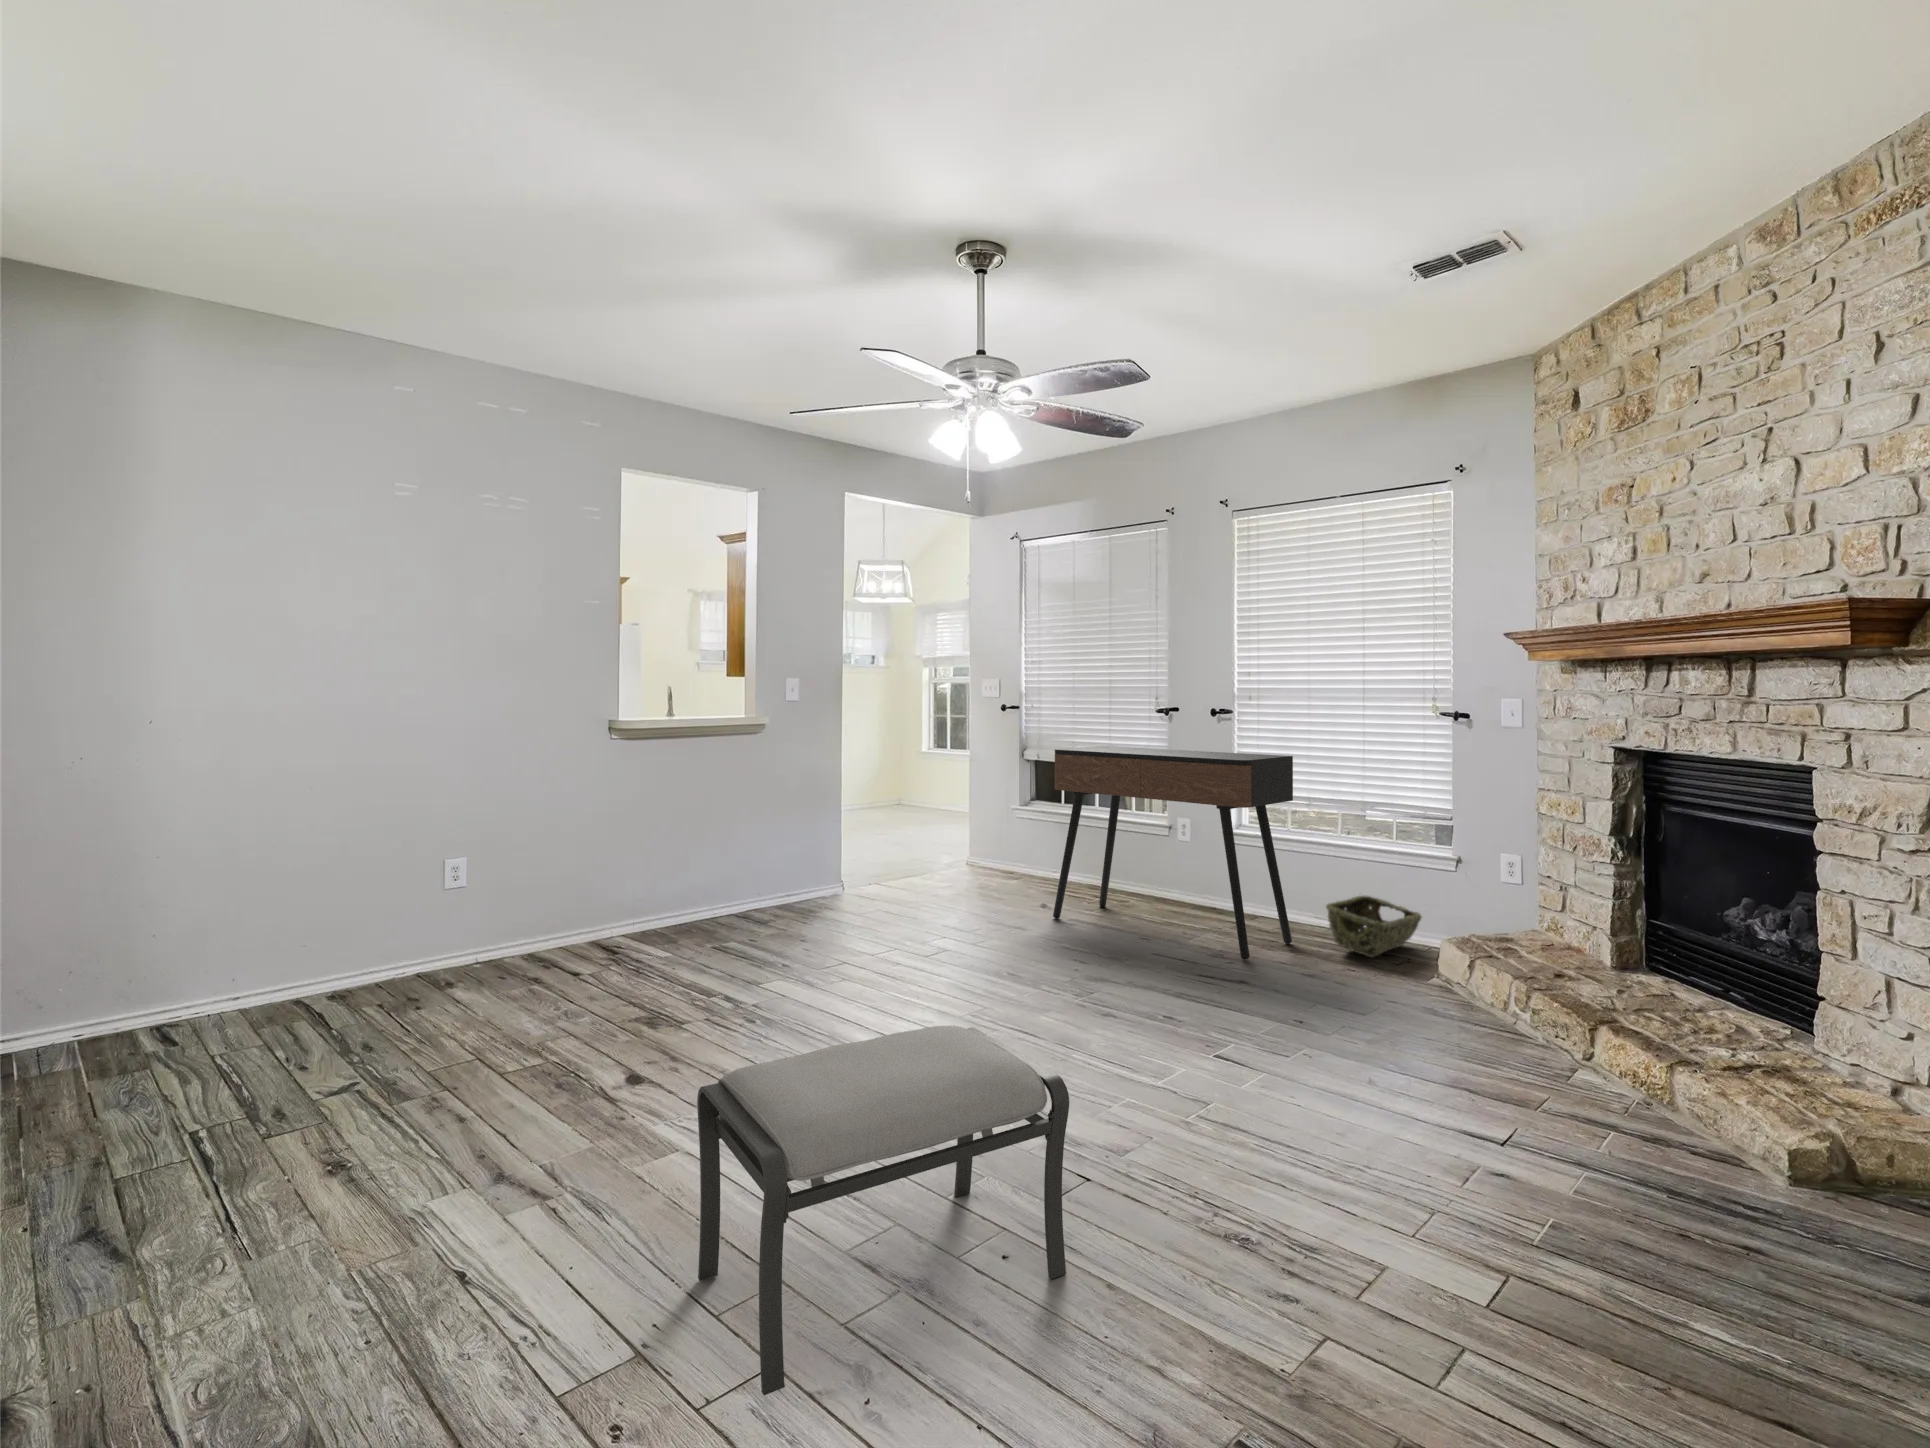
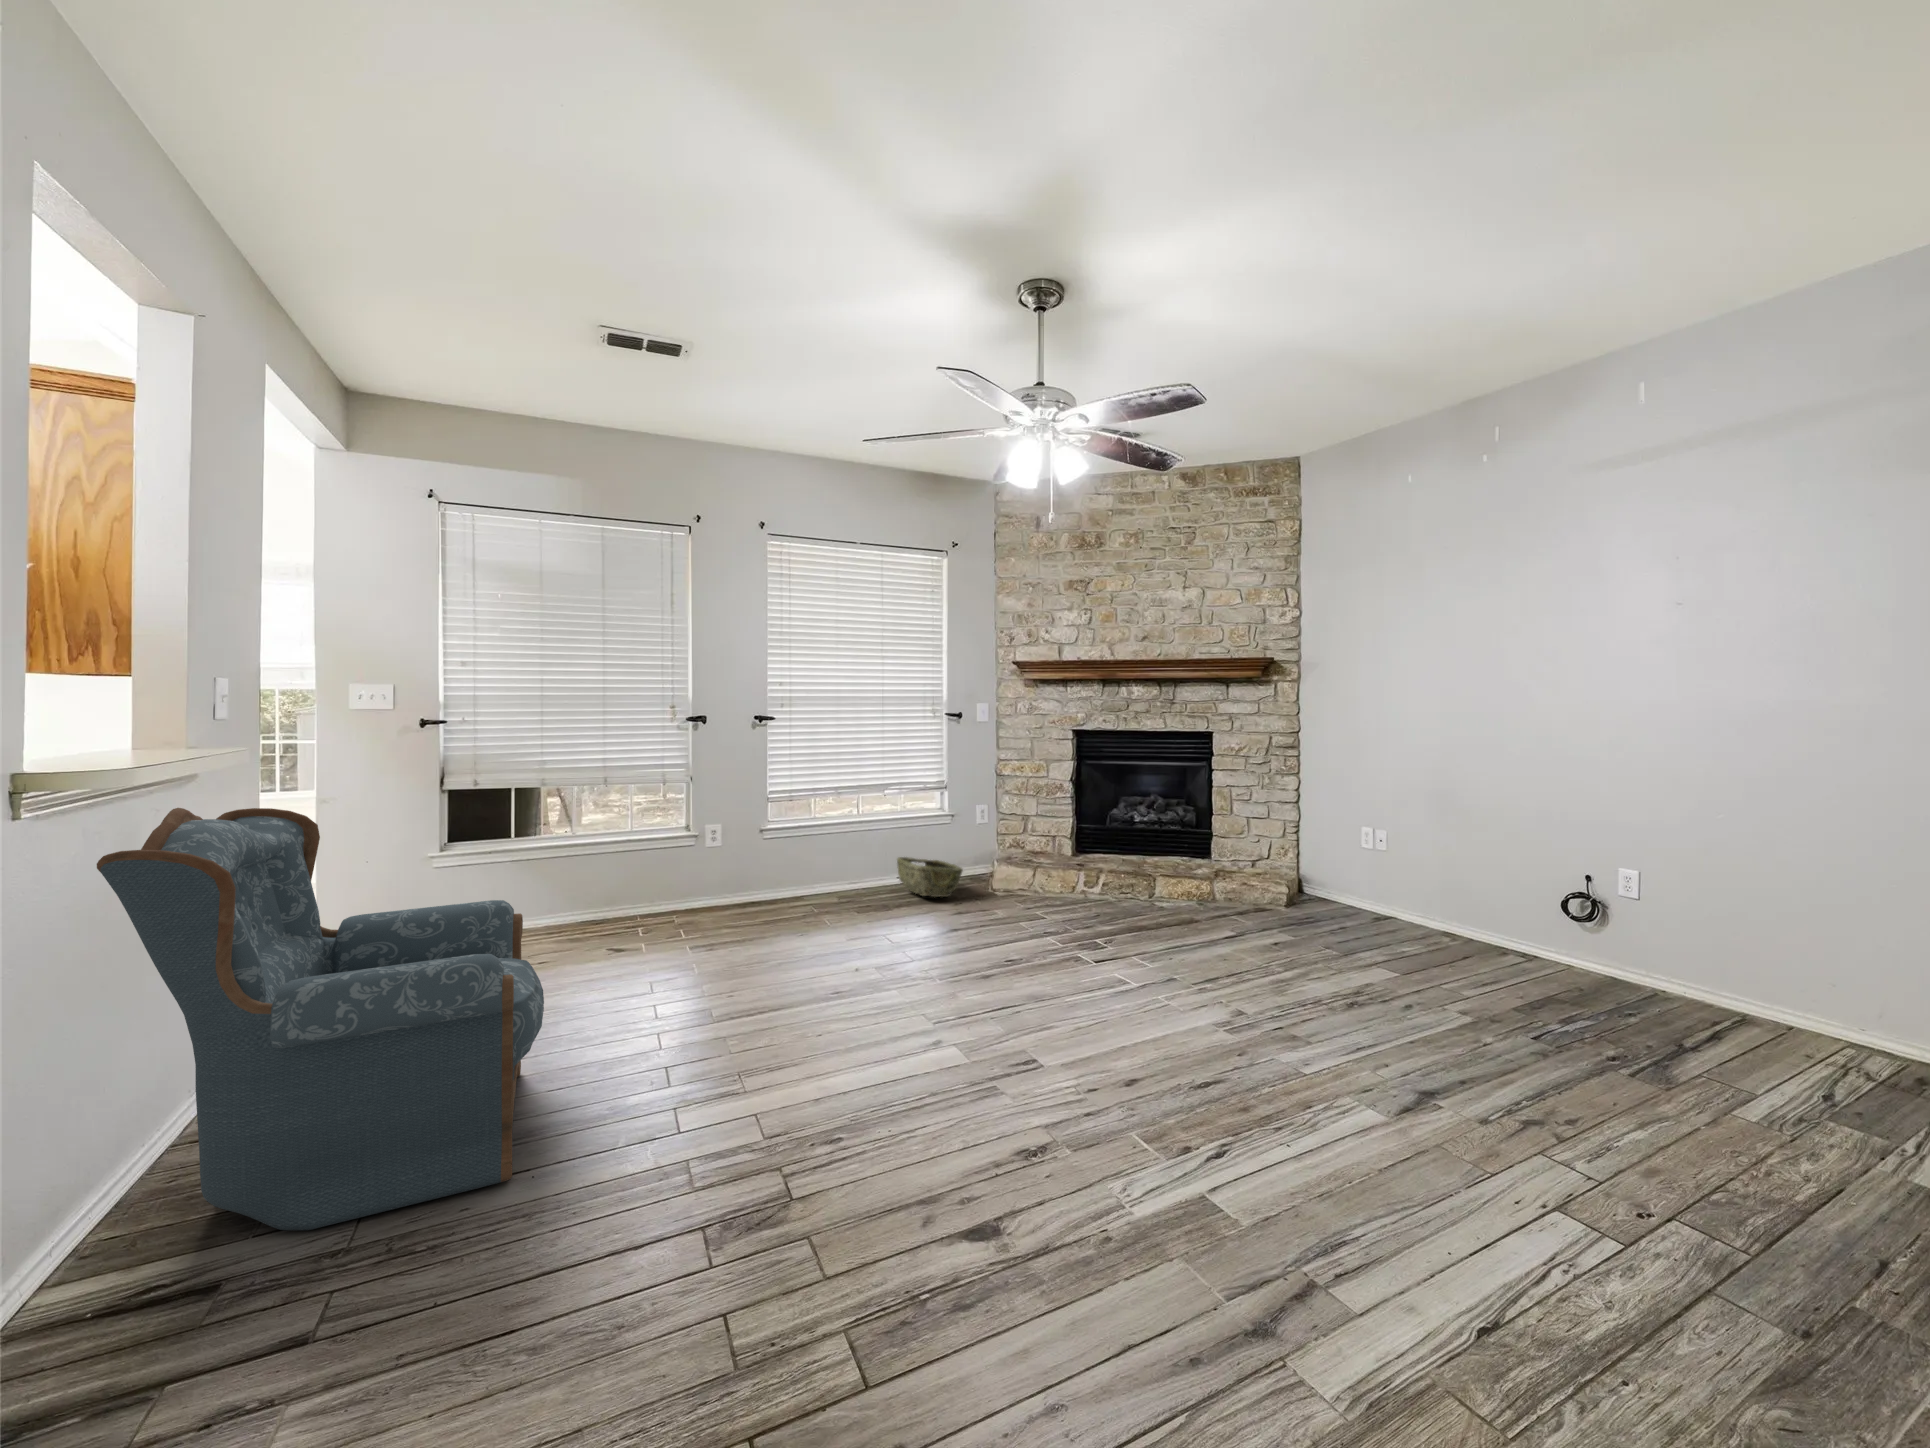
armchair: none [616,738,835,965] -> present [97,808,544,1230]
console table: present [1053,746,1293,960] -> none [667,753,910,956]
ottoman: present [697,1026,1069,1395] -> none [1297,936,1580,1182]

